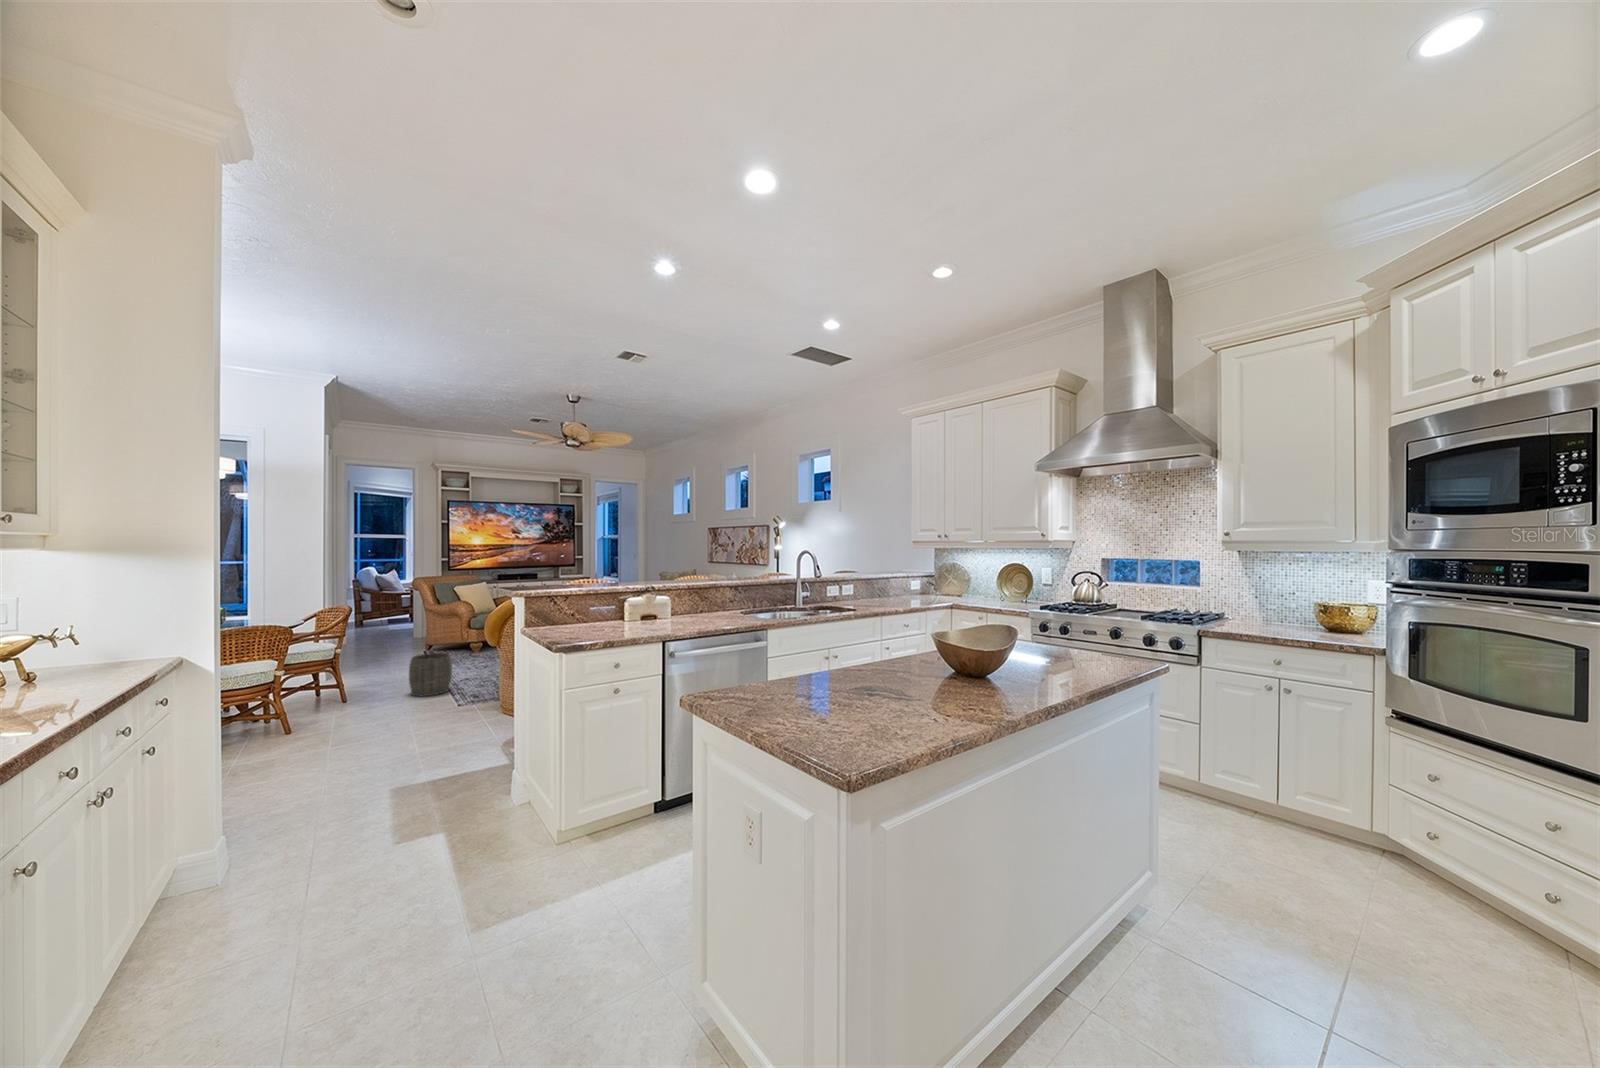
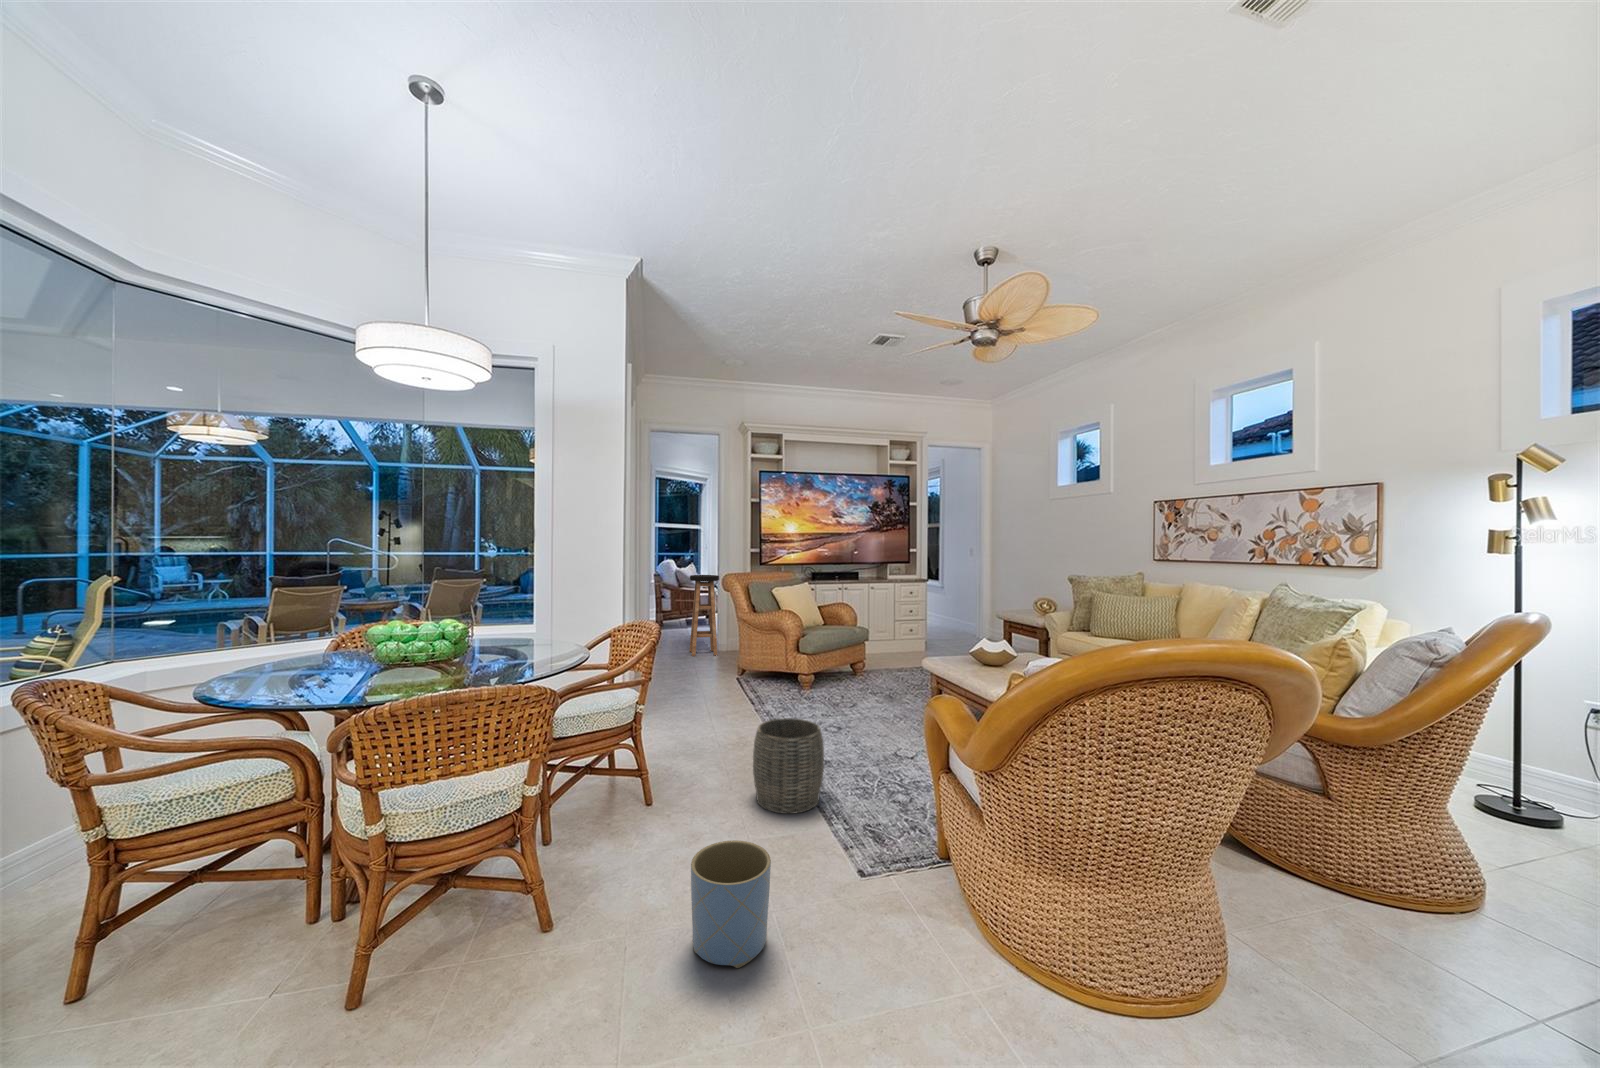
bar stool: none [385,579,412,642] -> present [689,575,719,656]
planter: none [361,689,400,728] -> present [691,840,771,968]

